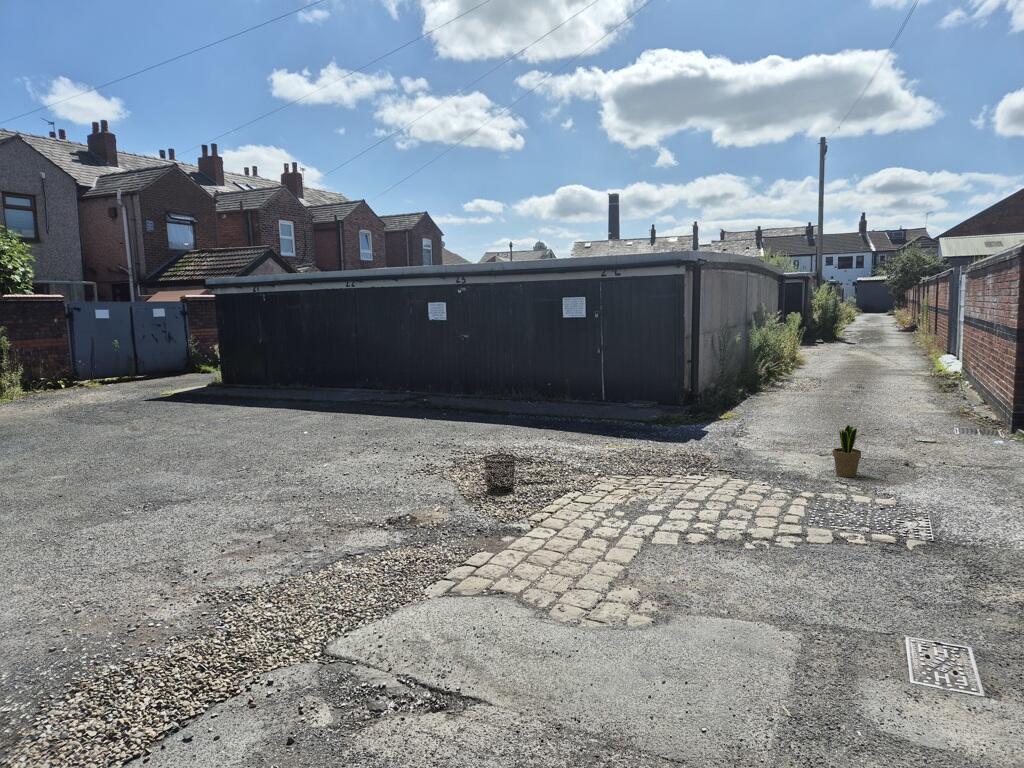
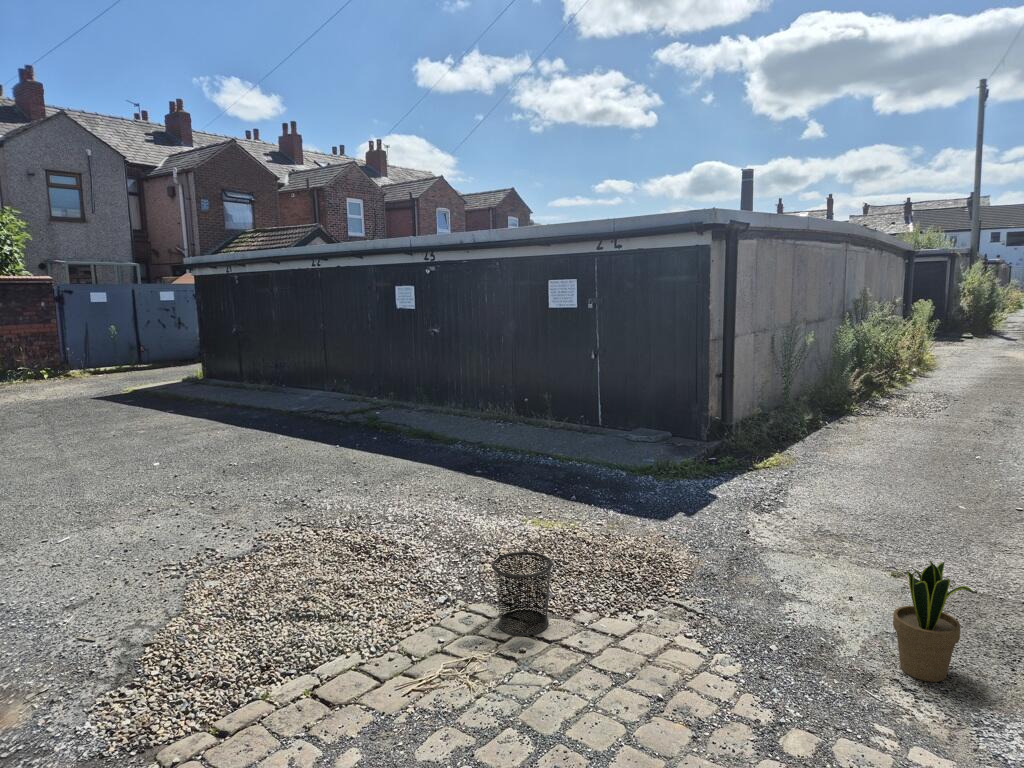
waste bin: present [483,454,516,496] -> present [492,552,552,636]

